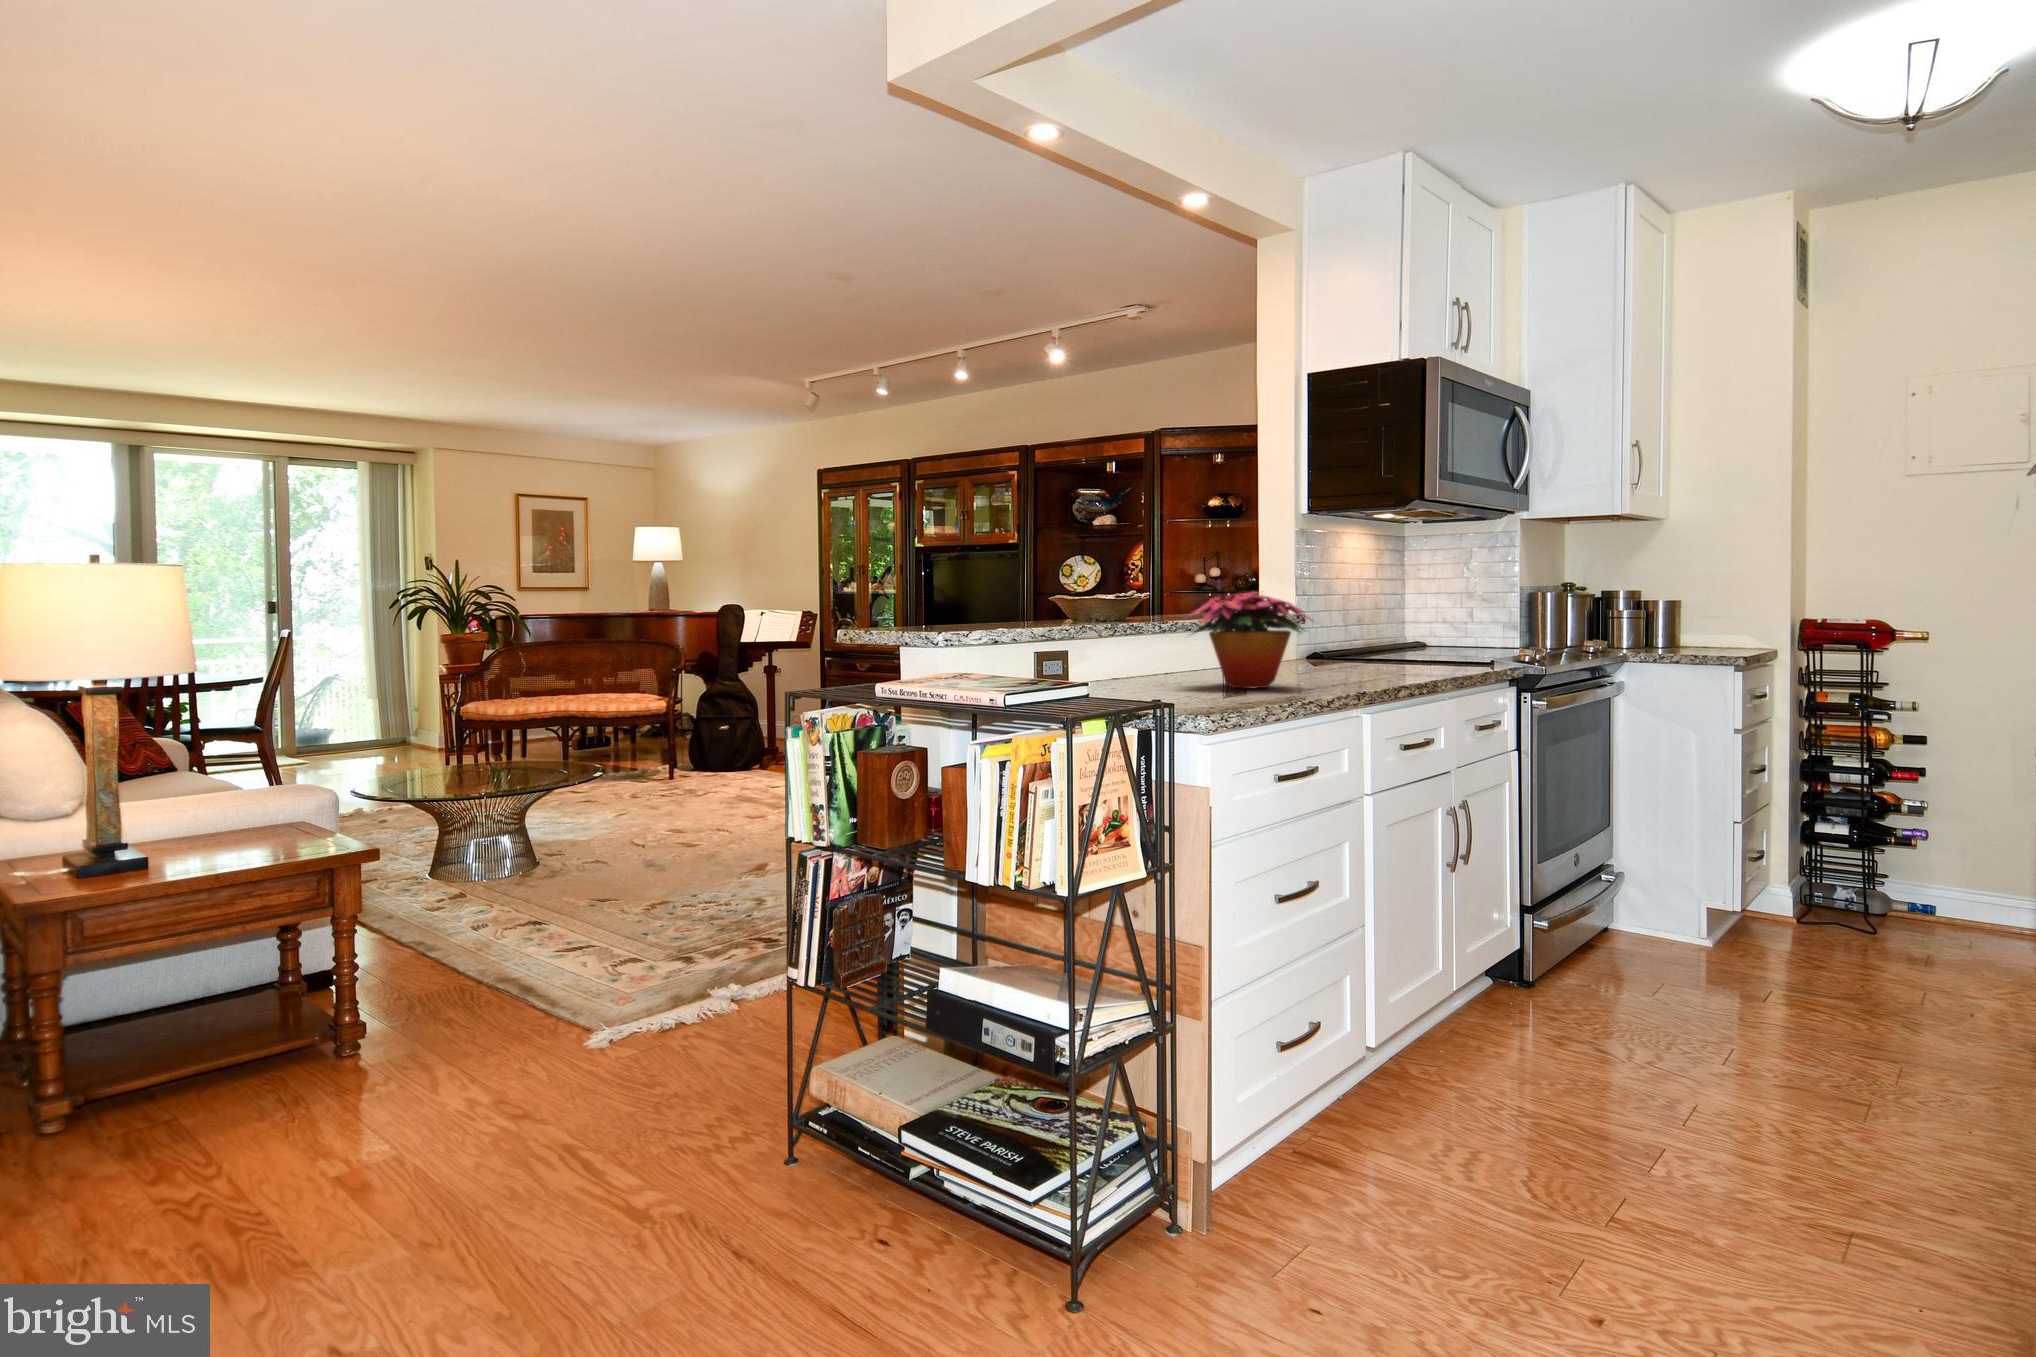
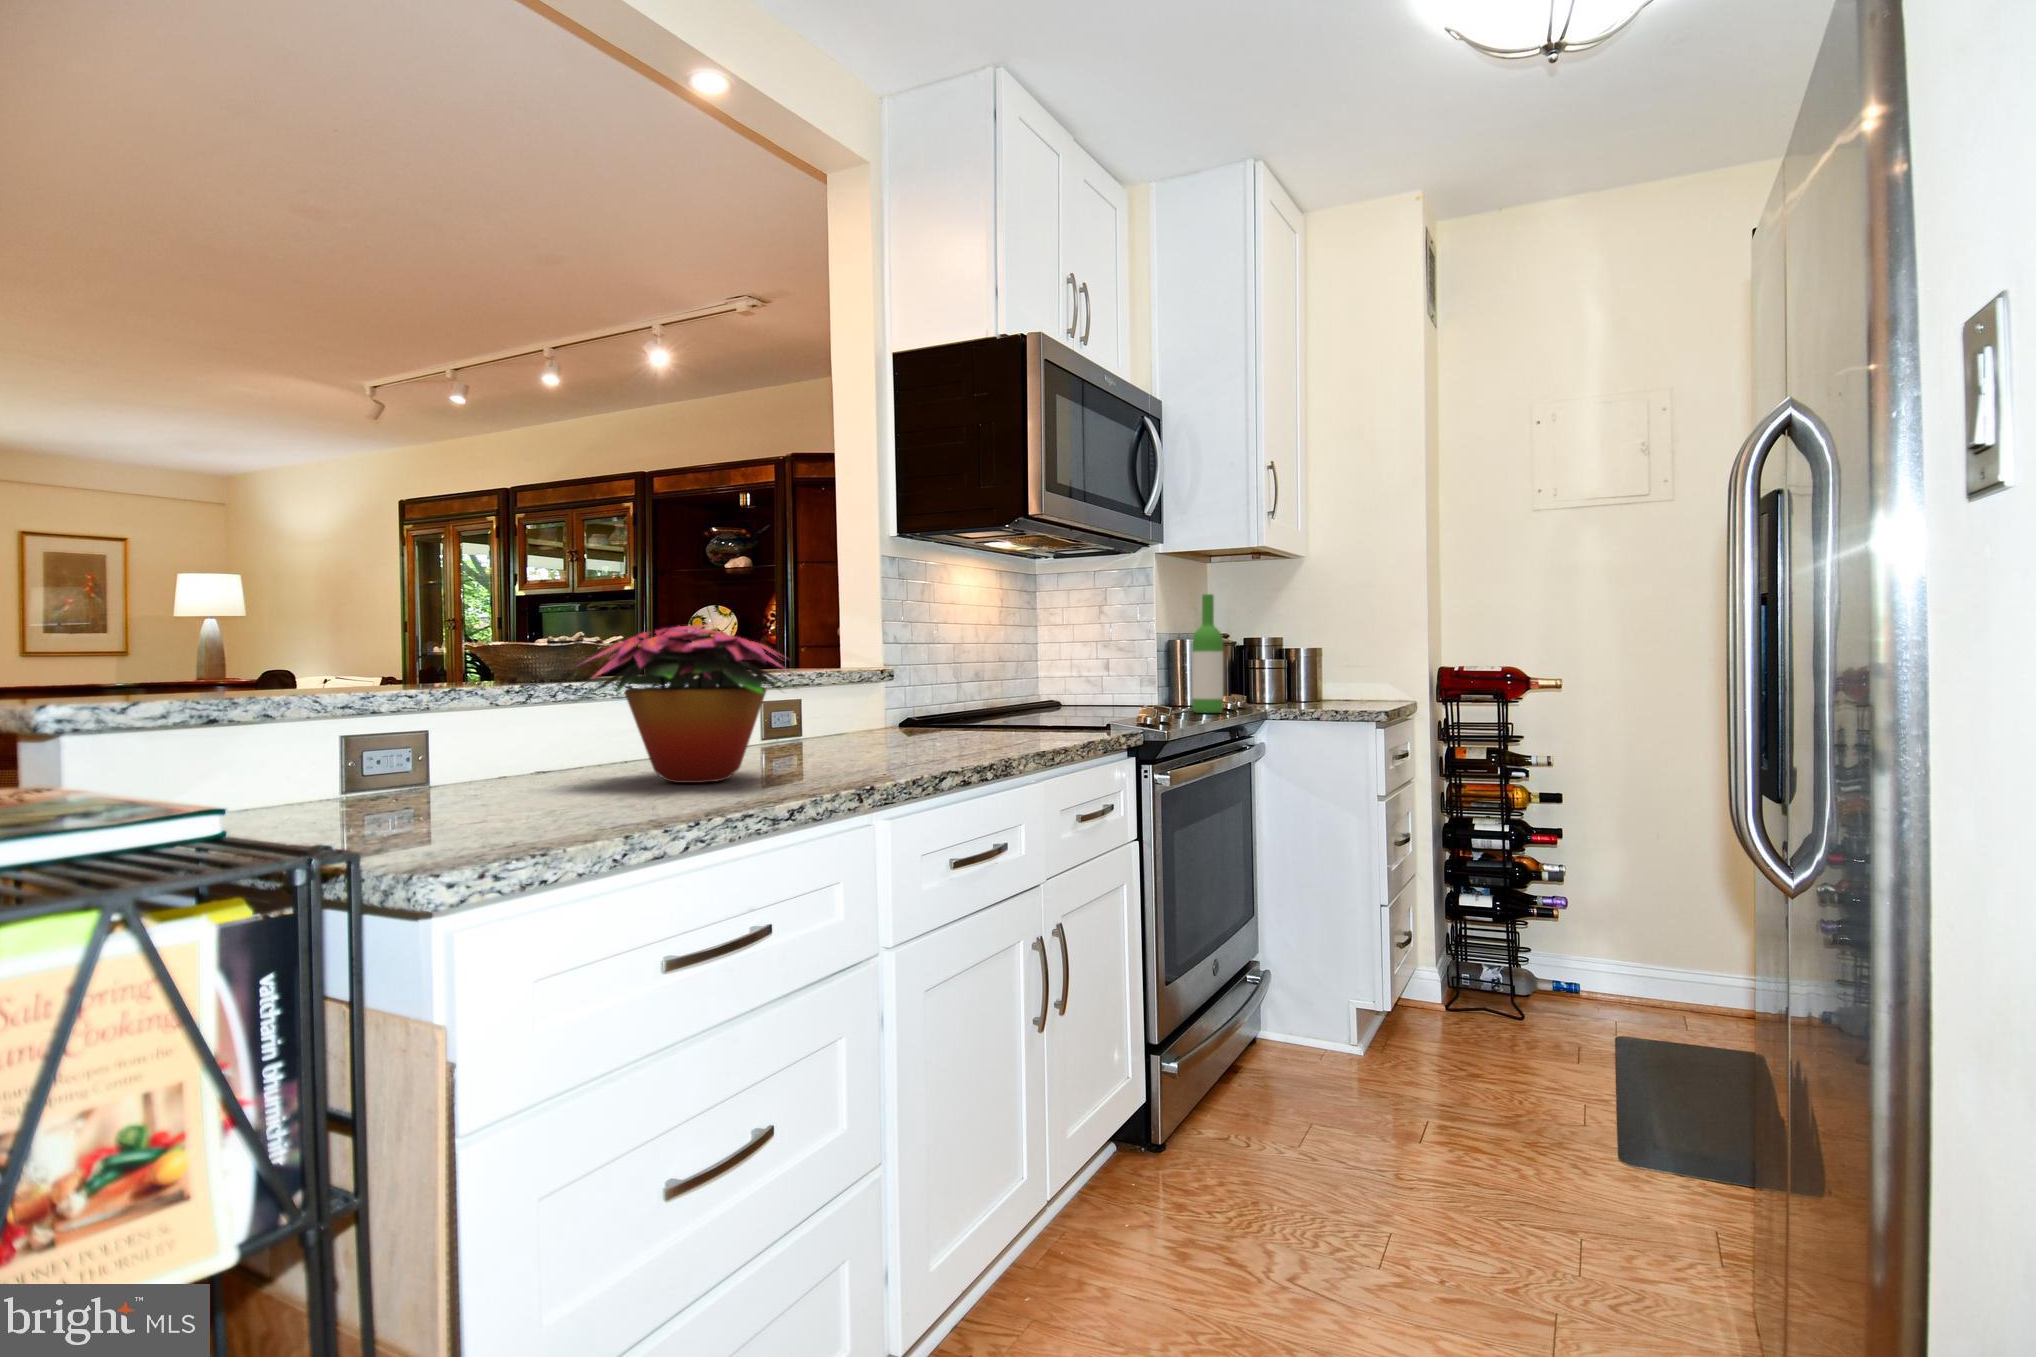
wine bottle: none [1559,556,1588,655] -> present [1192,594,1223,713]

